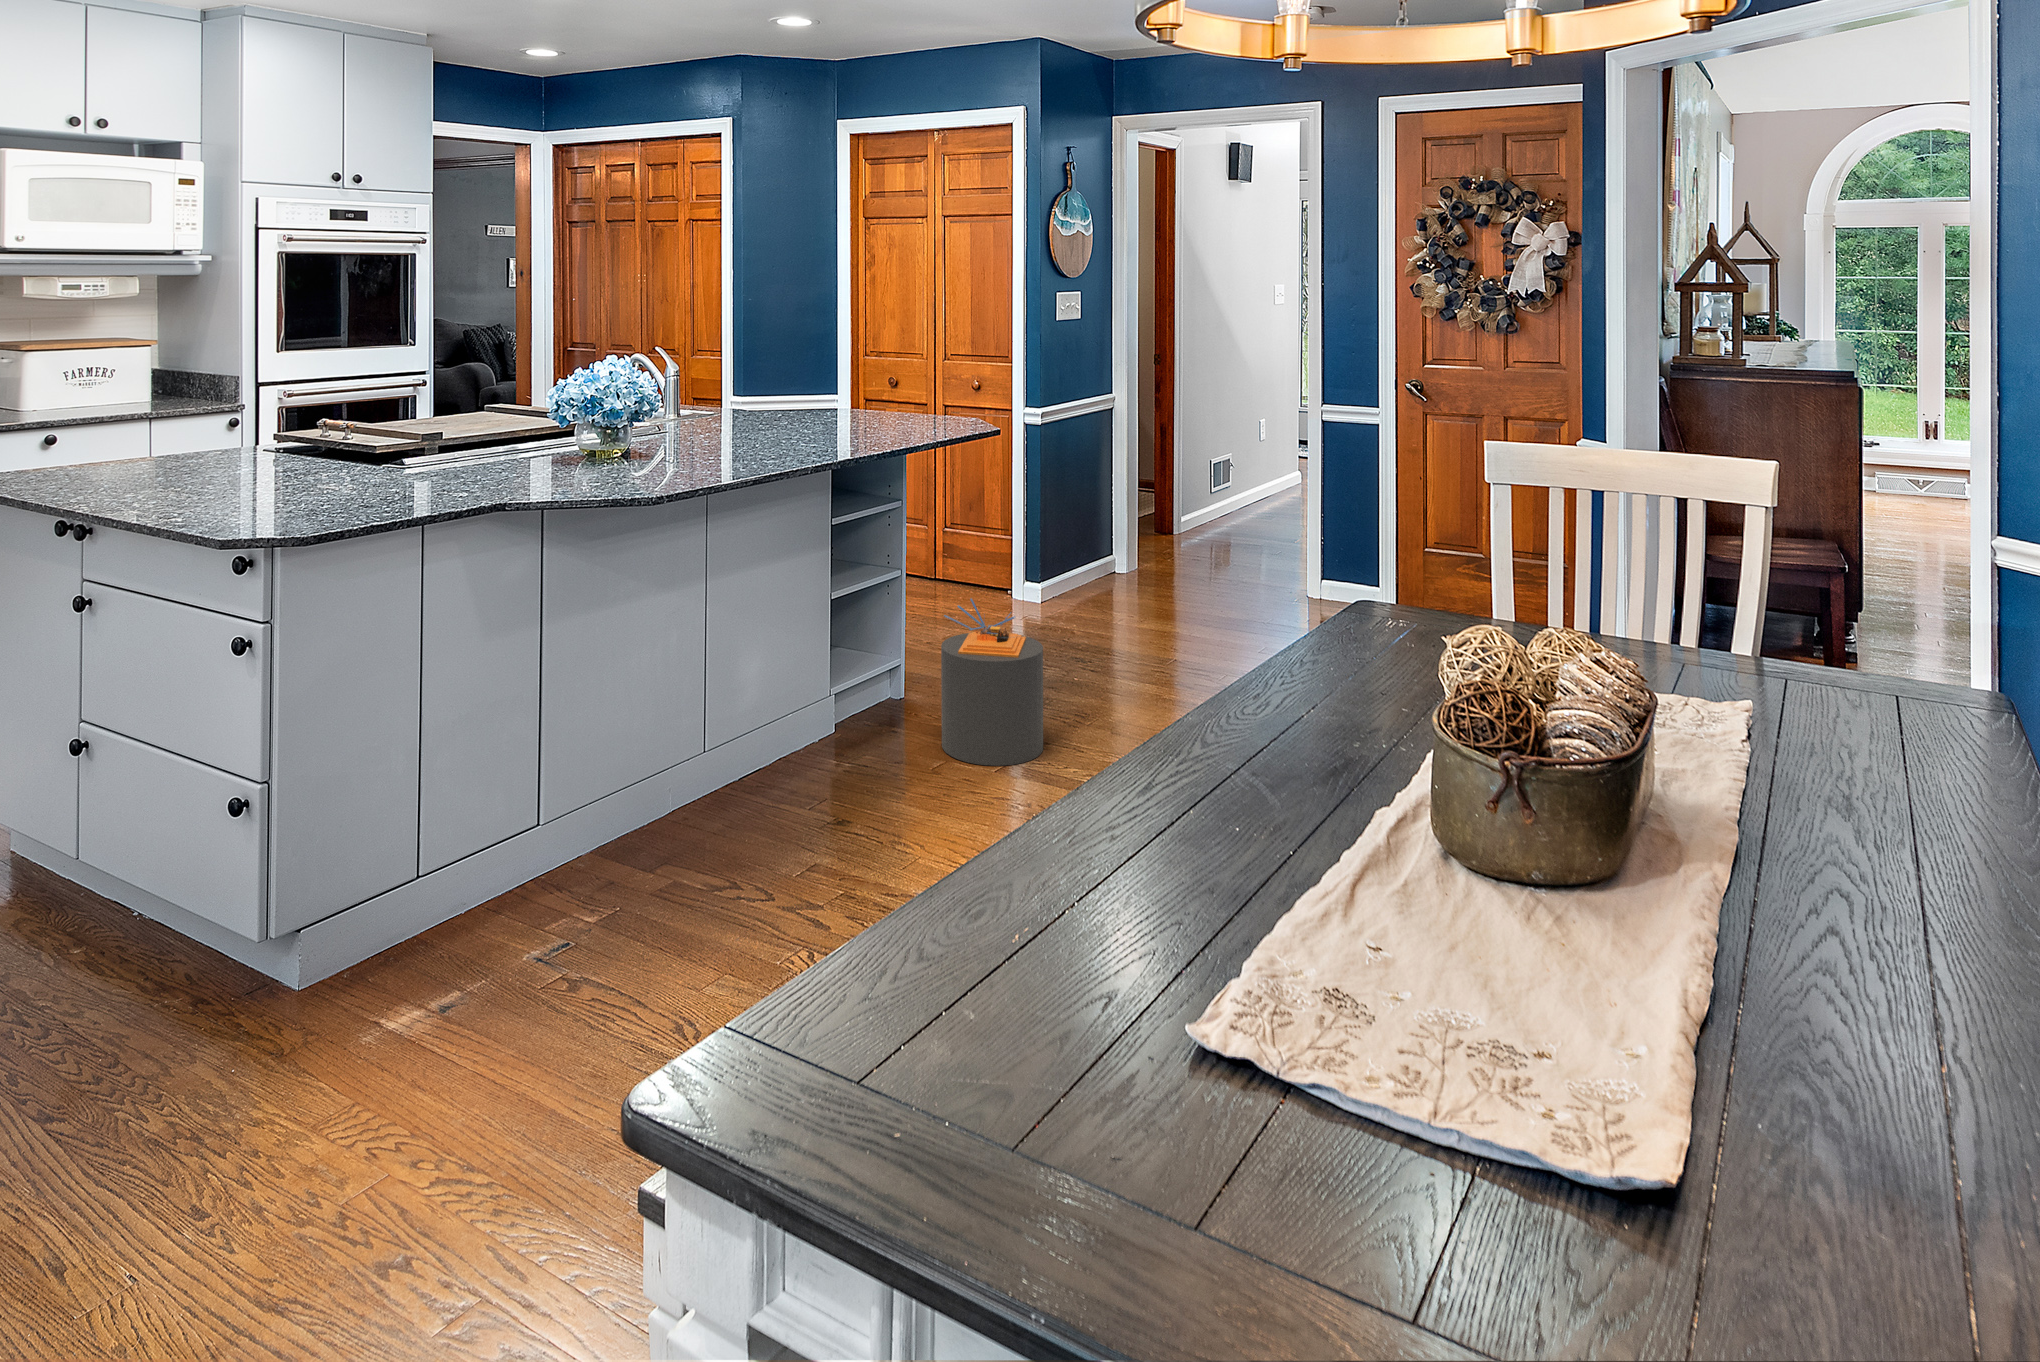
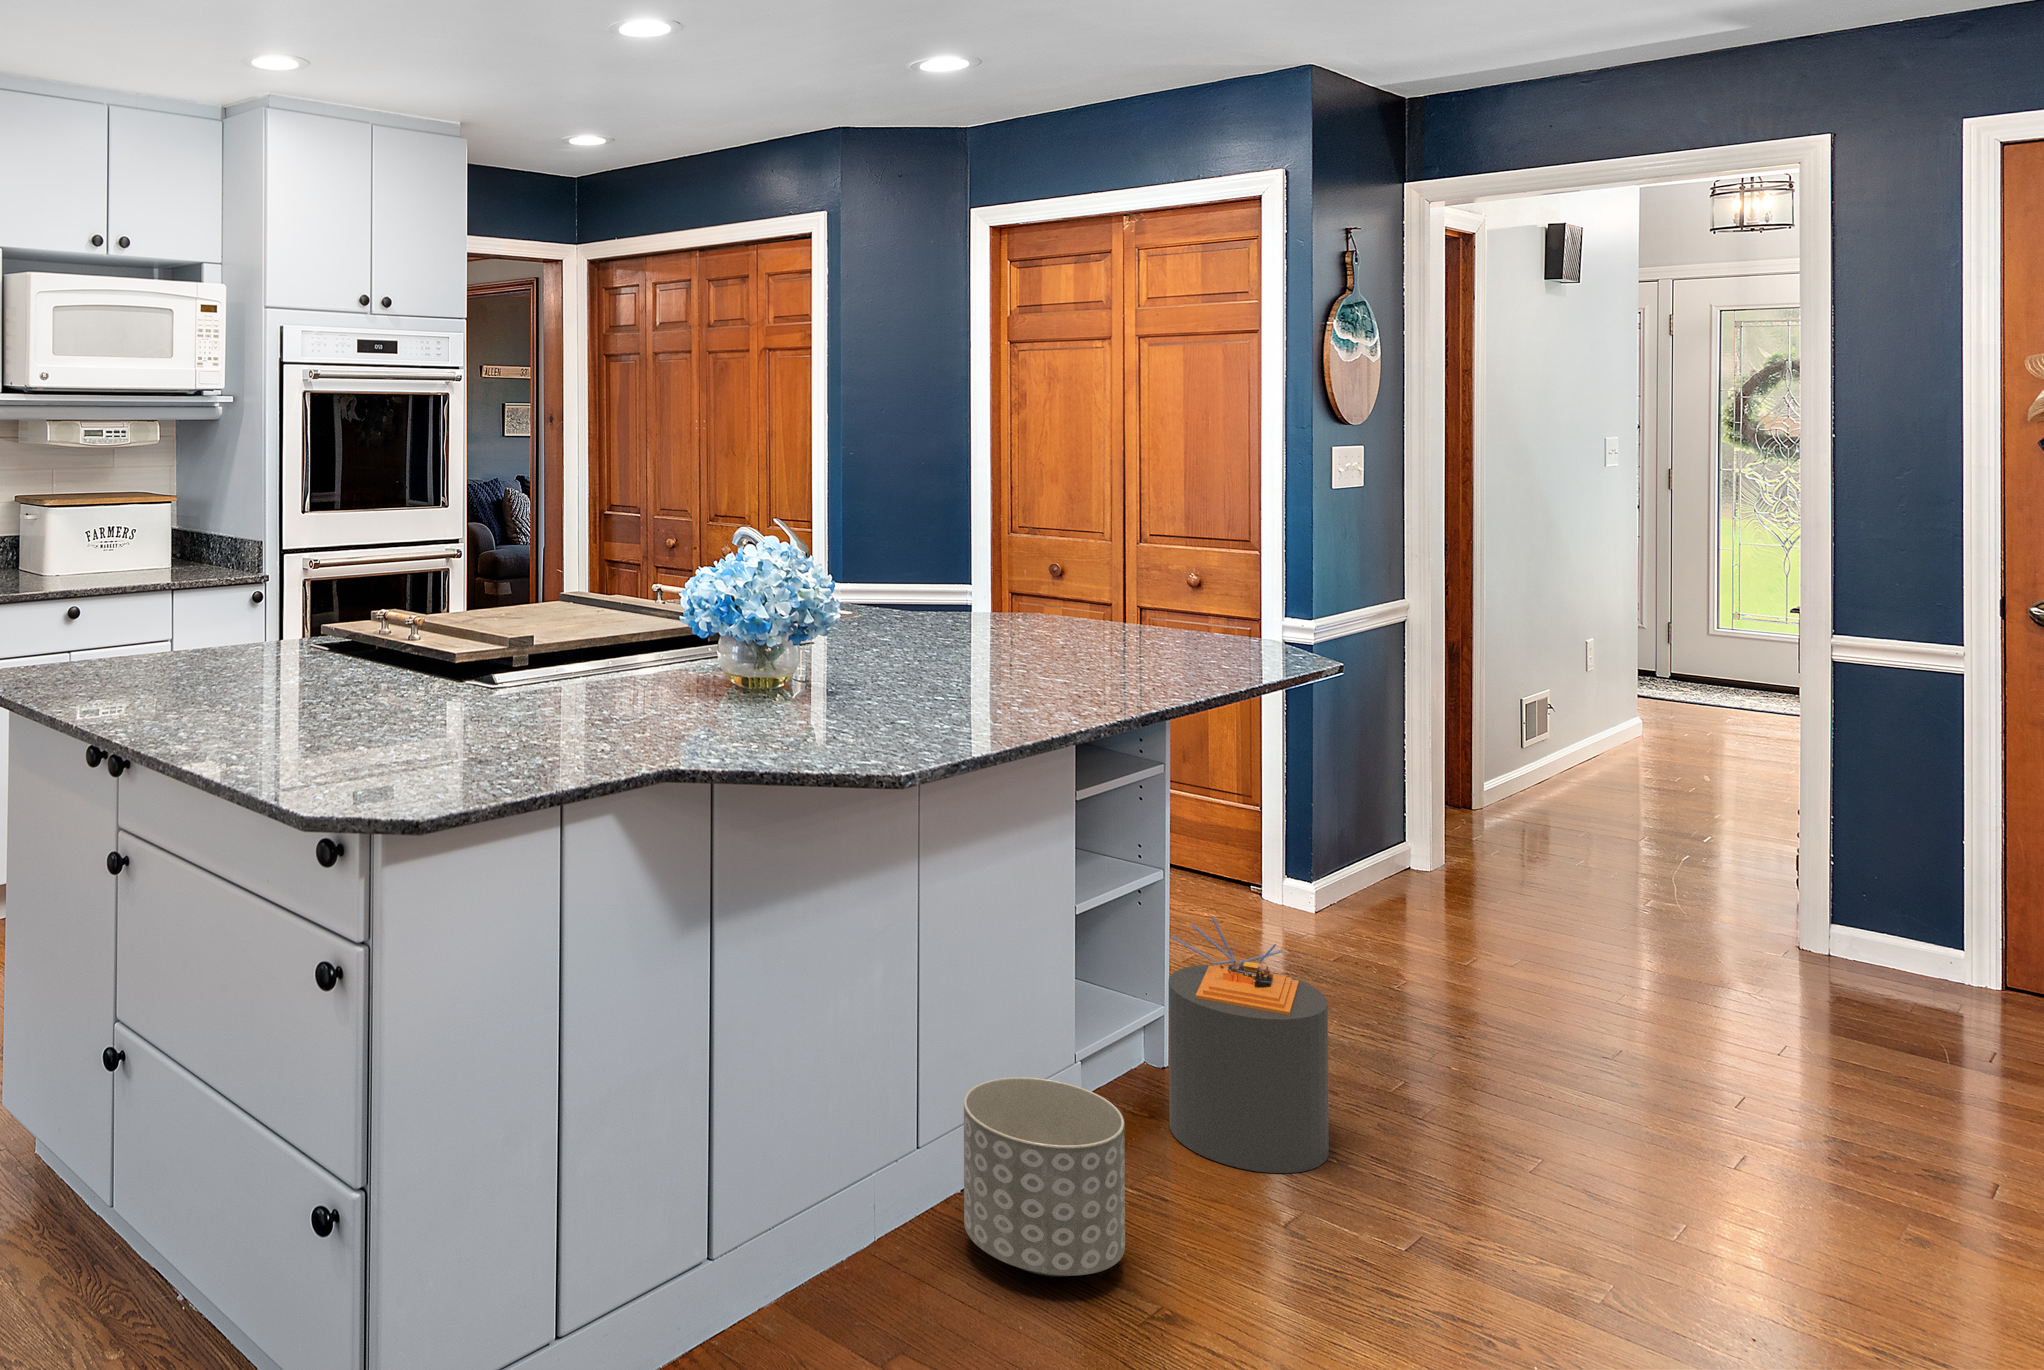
planter: none [792,716,903,850] -> present [964,1077,1125,1277]

